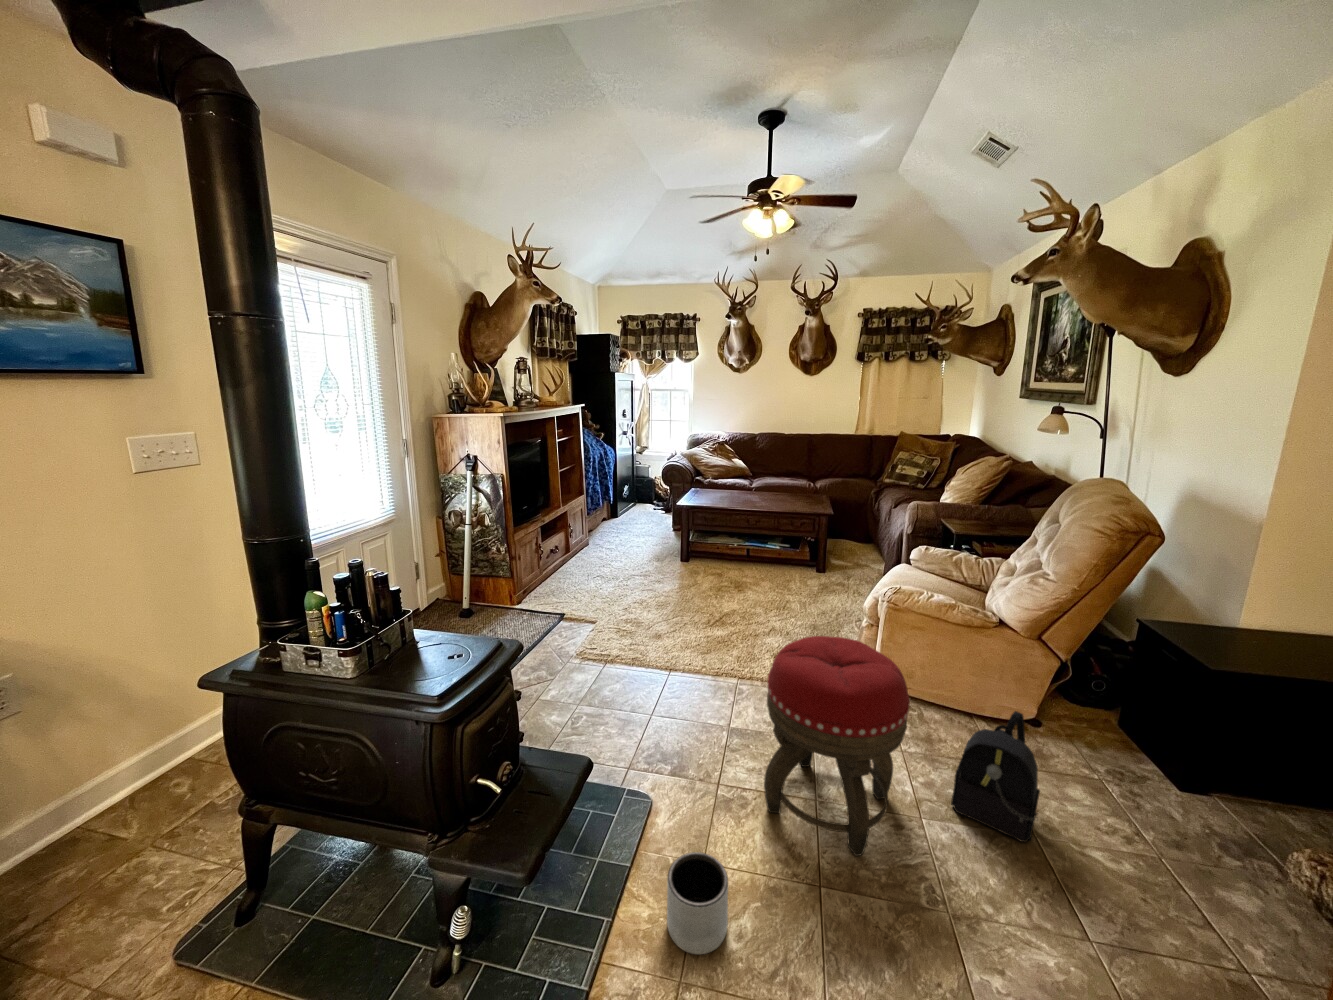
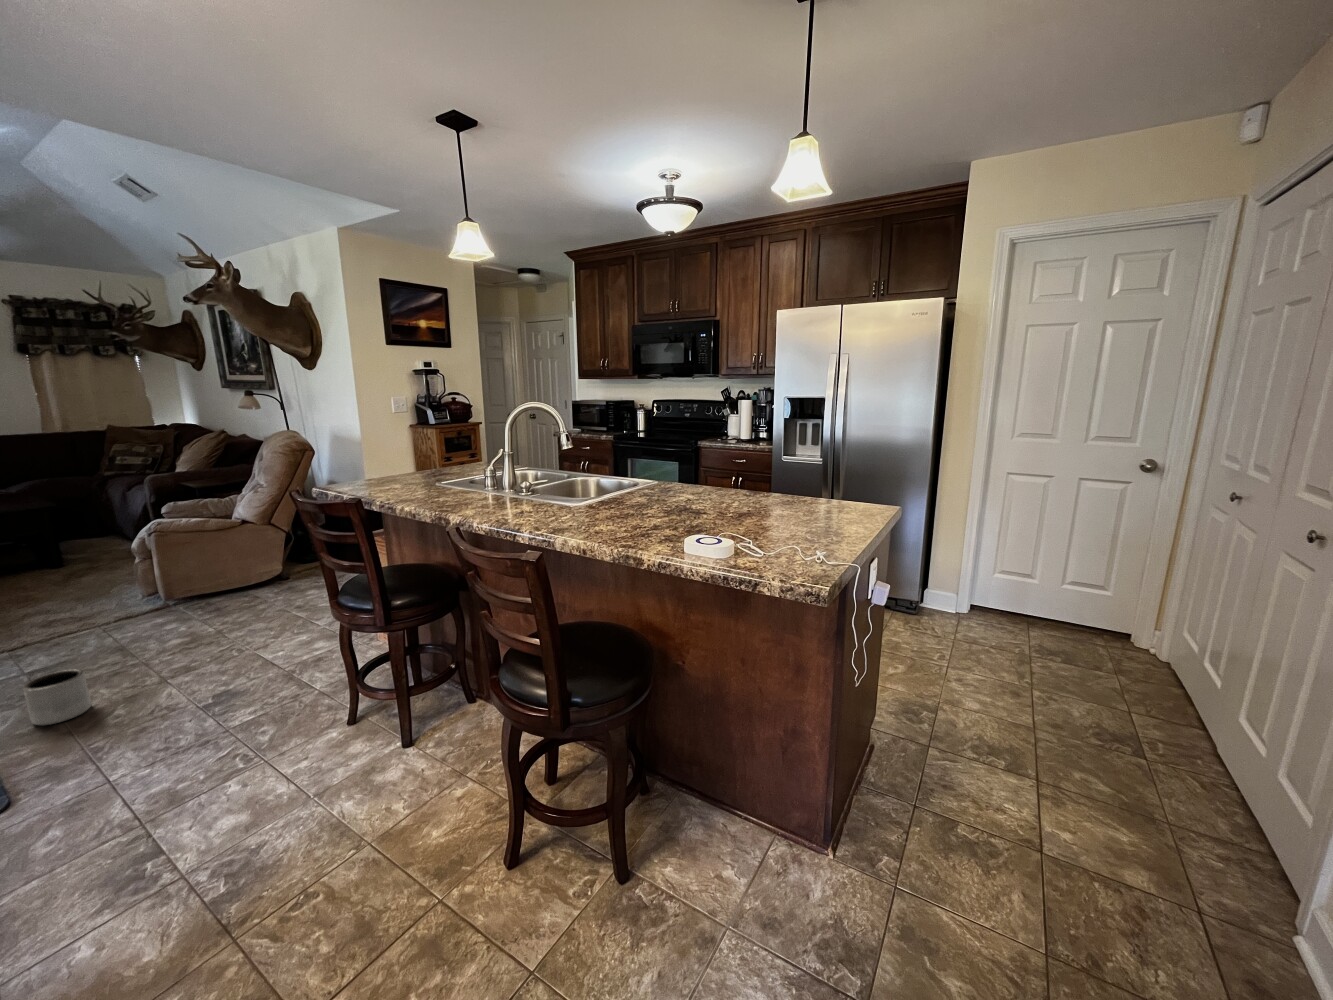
footstool: present [764,636,910,856] -> none [57,534,189,667]
backpack: present [951,711,1040,842] -> none [230,547,283,615]

